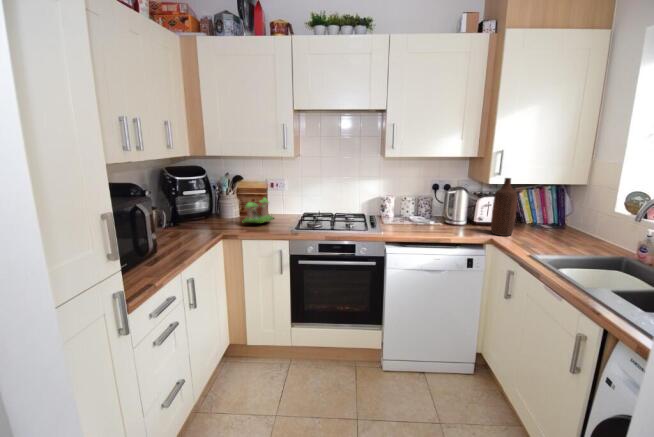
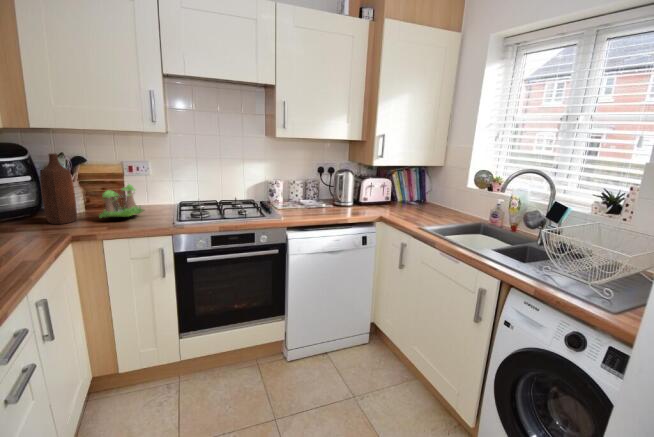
bottle: present [491,178,517,236] -> present [40,153,77,224]

